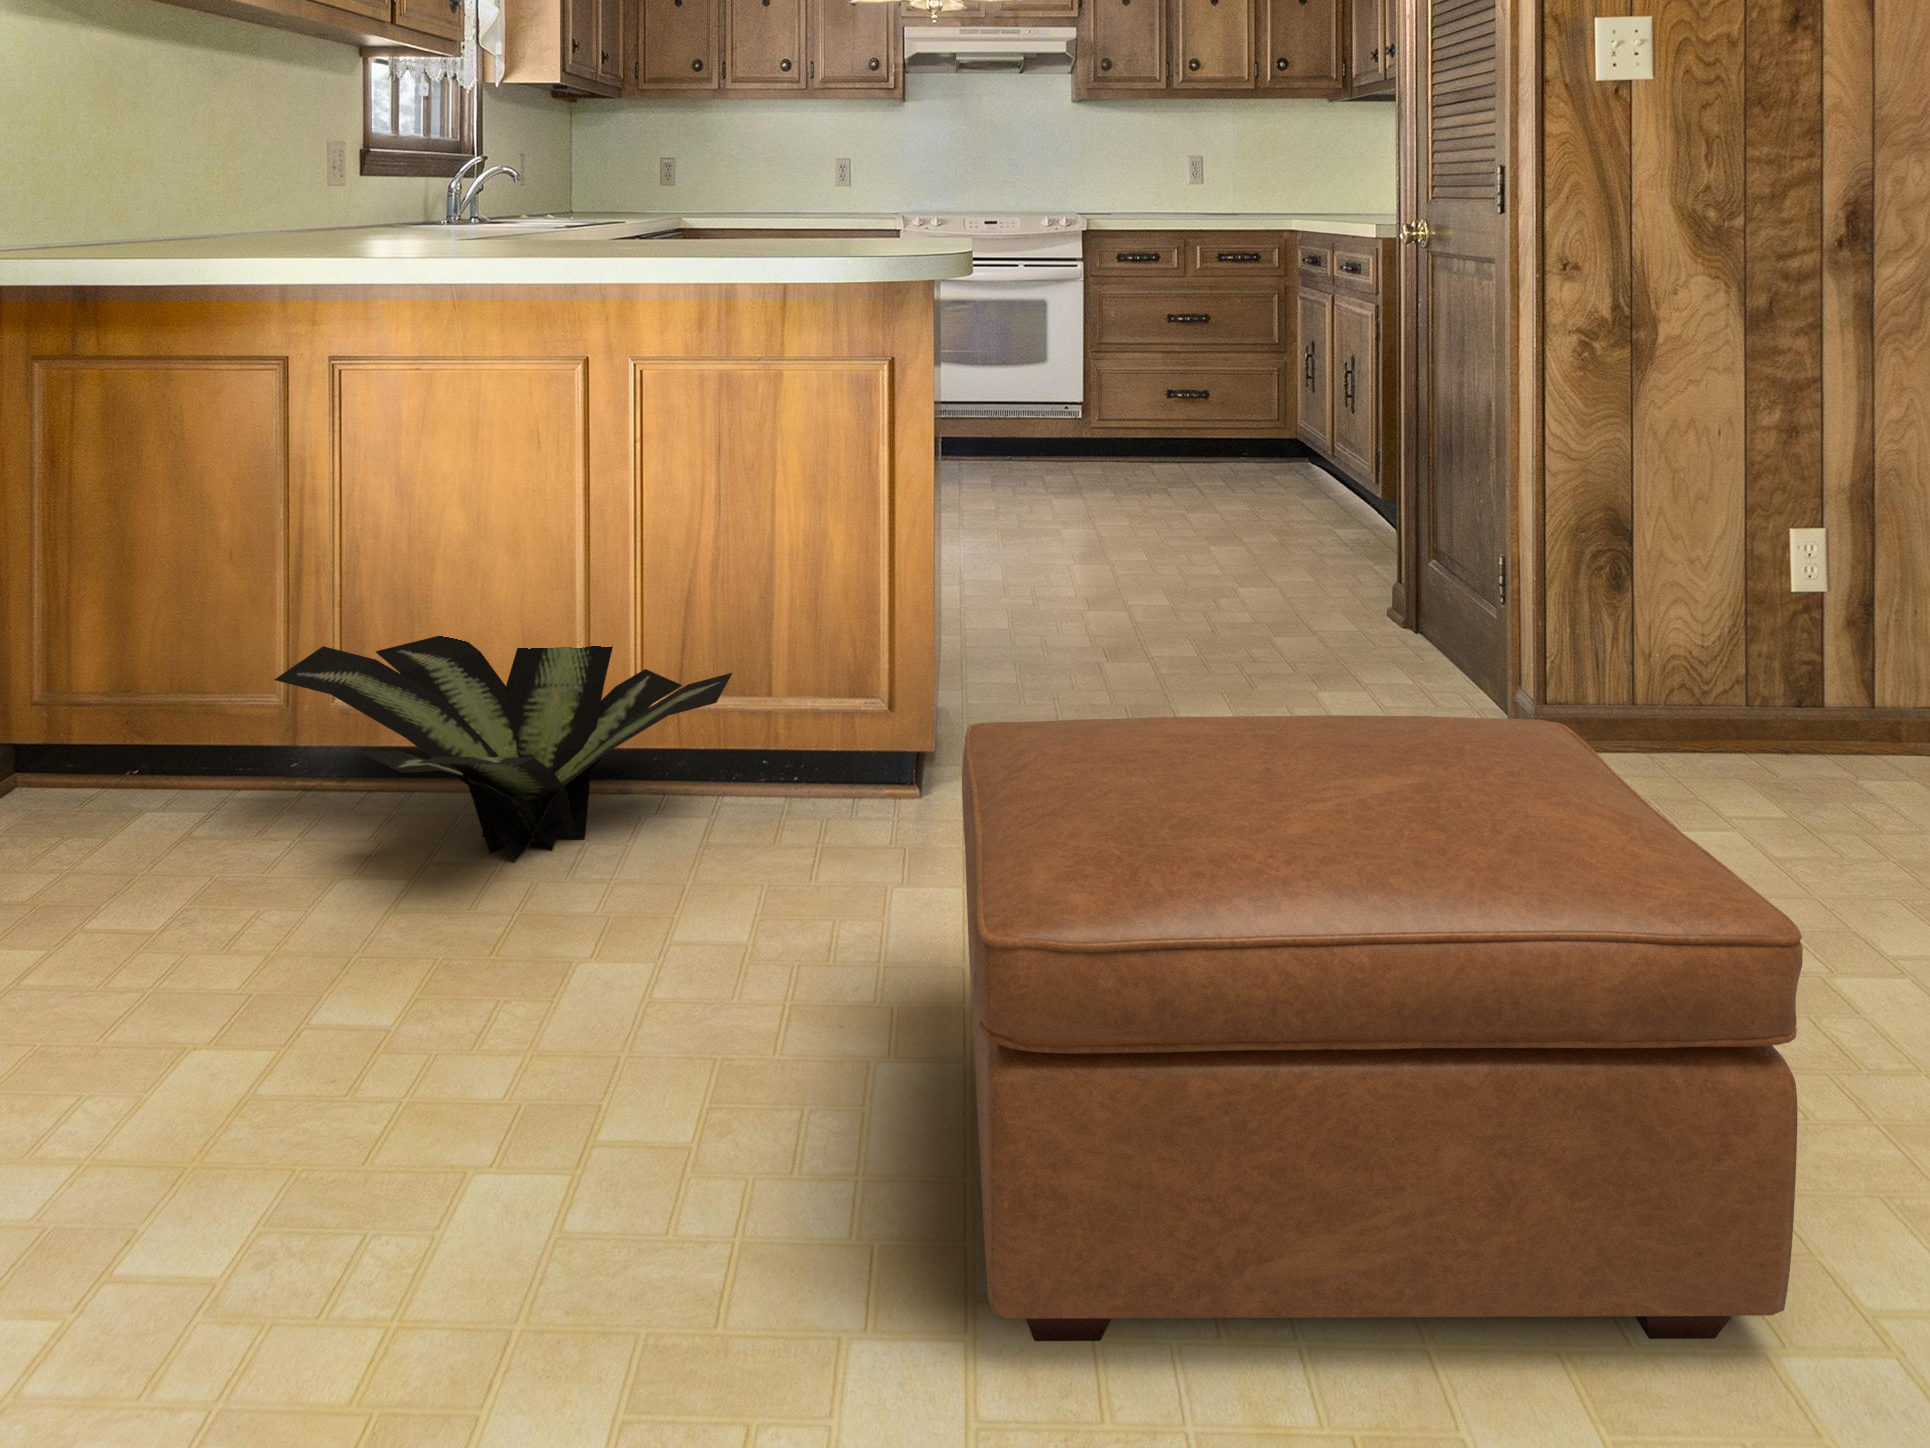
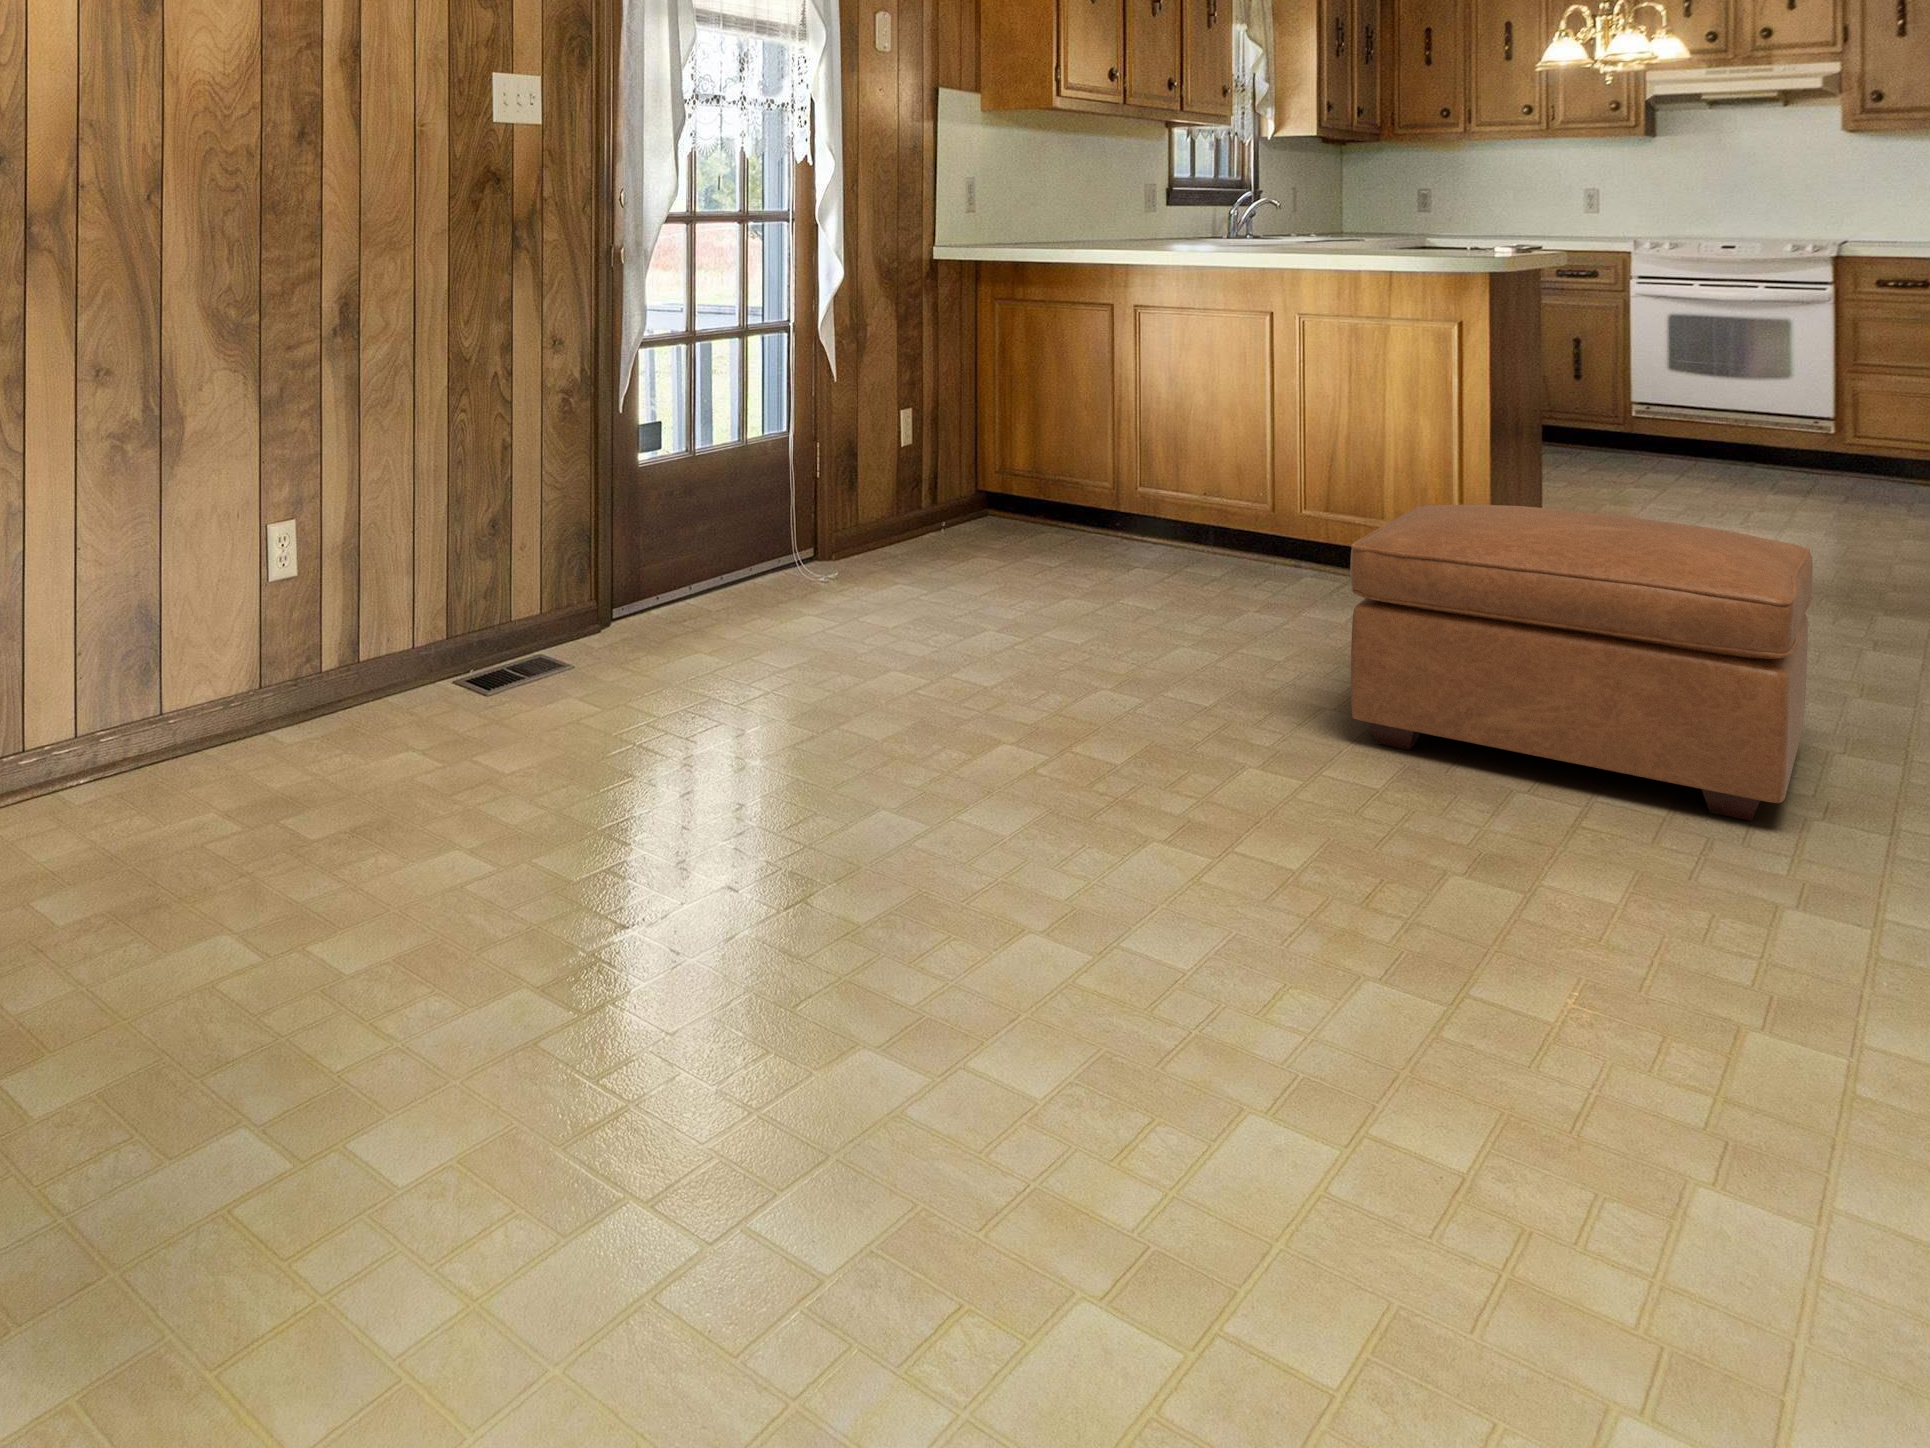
potted plant: present [274,636,732,862] -> none [1080,462,1337,589]

